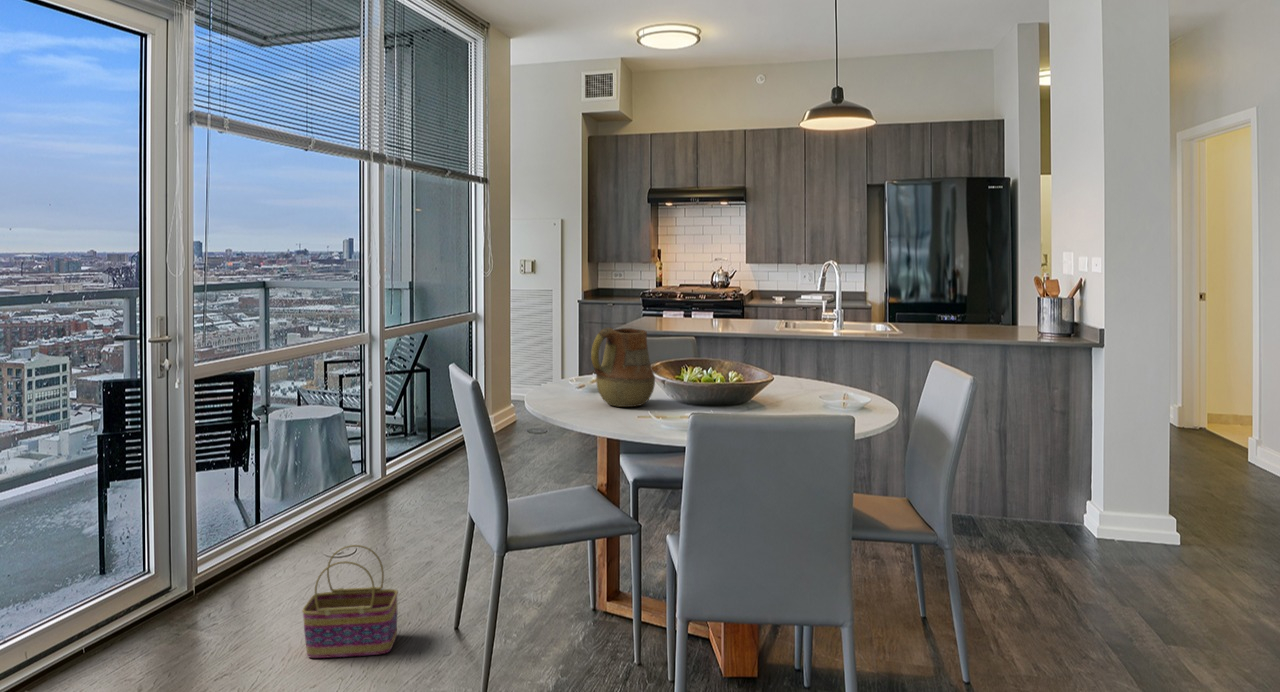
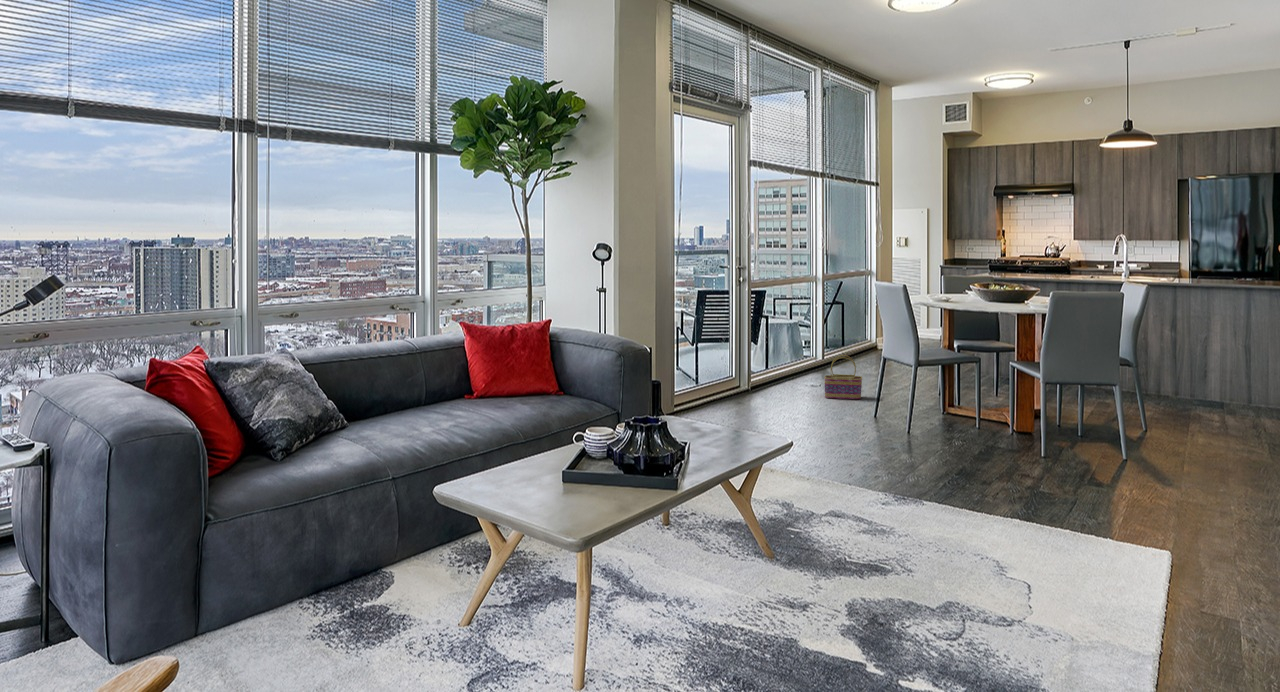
pitcher: present [591,327,655,407] -> none [958,259,989,296]

